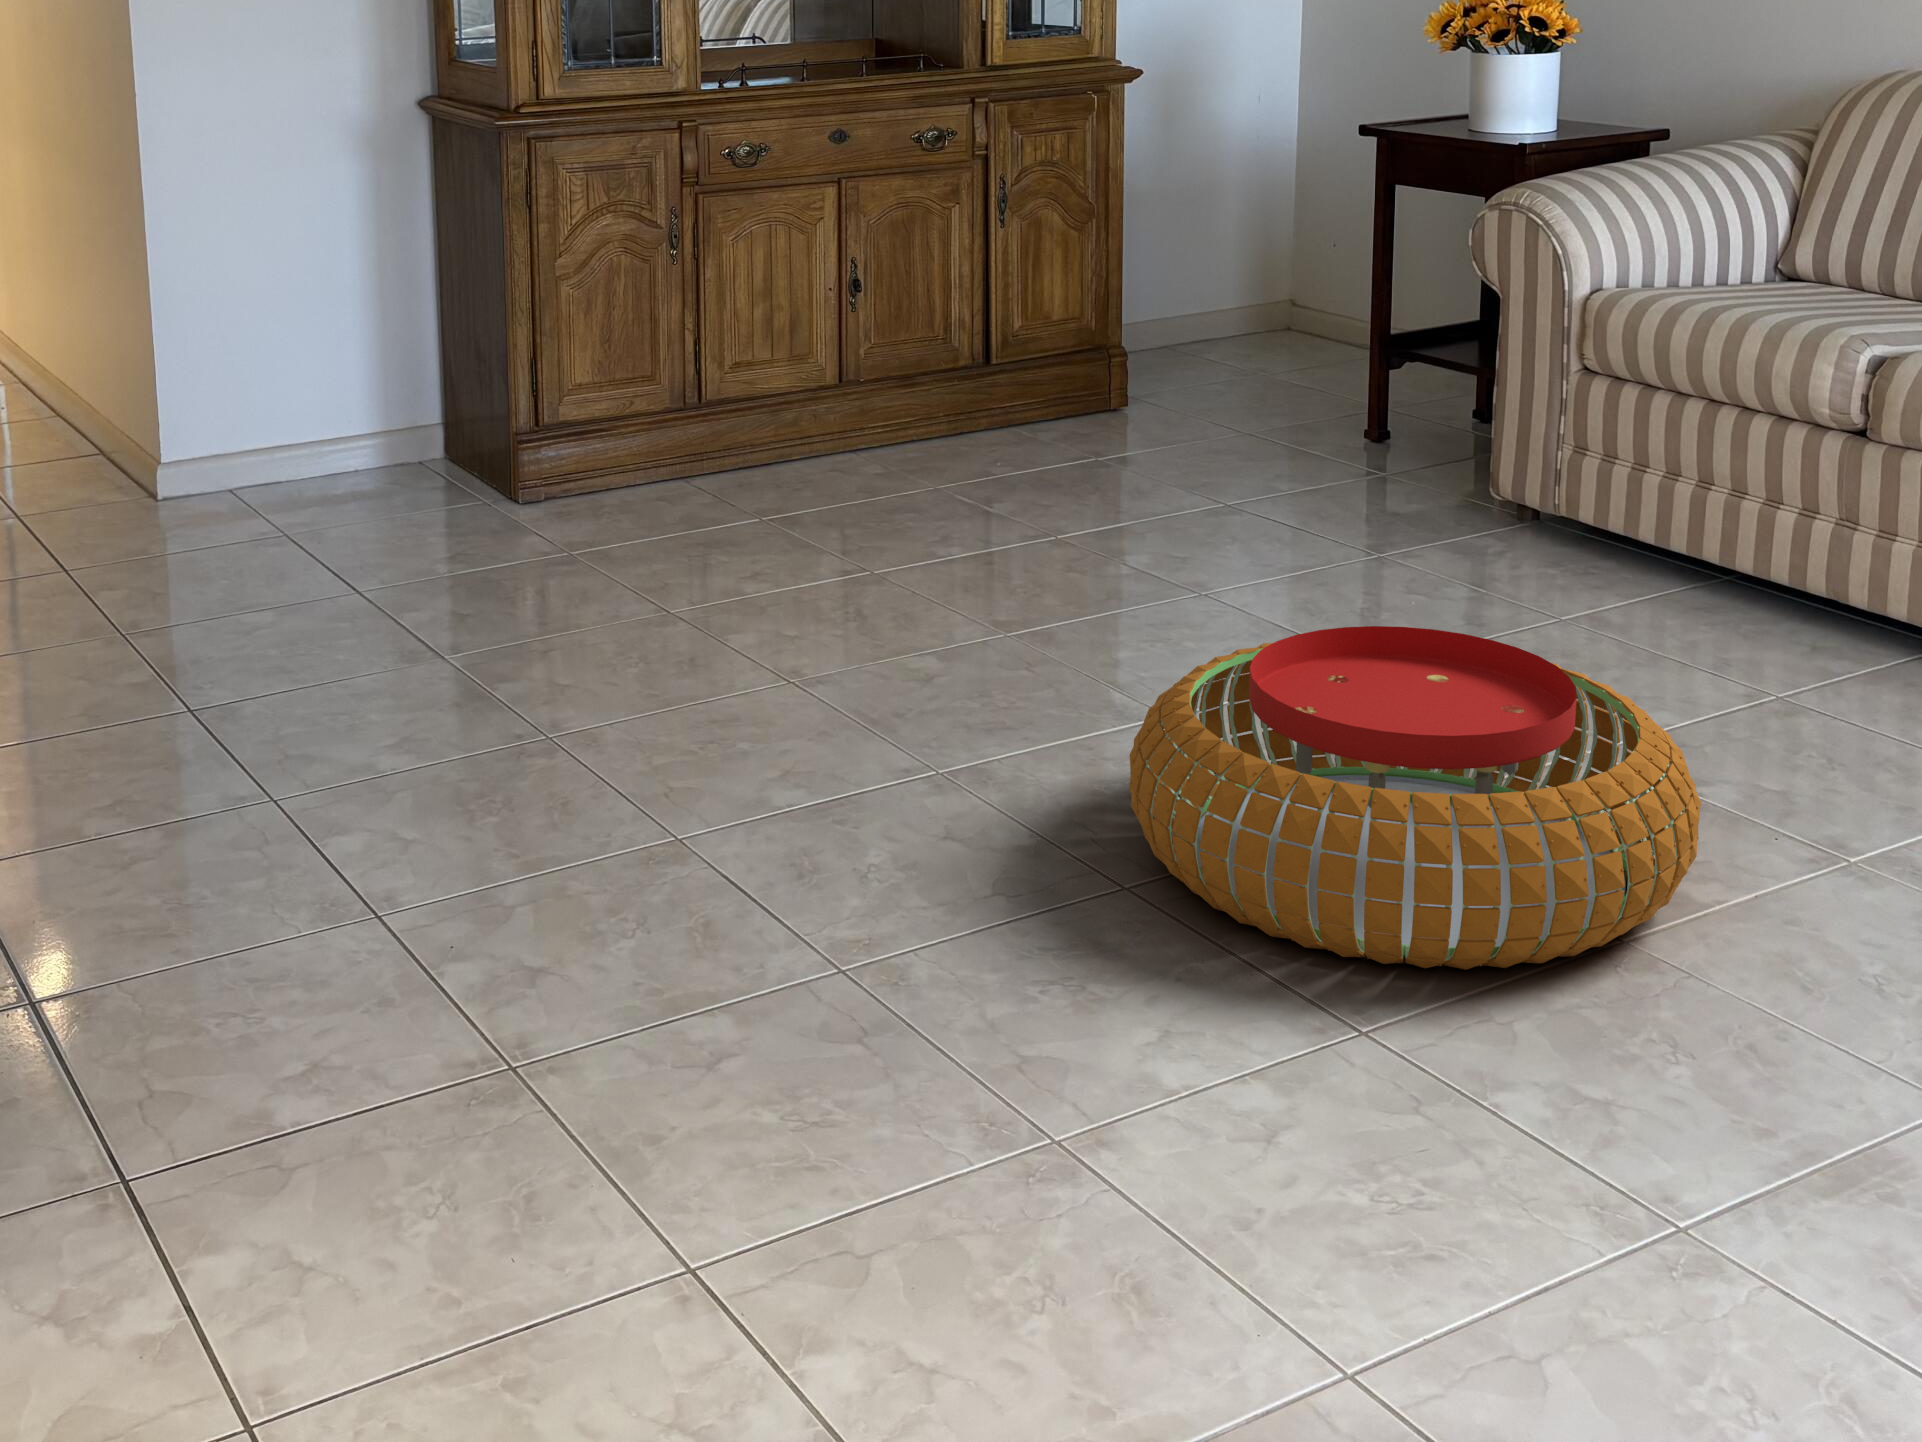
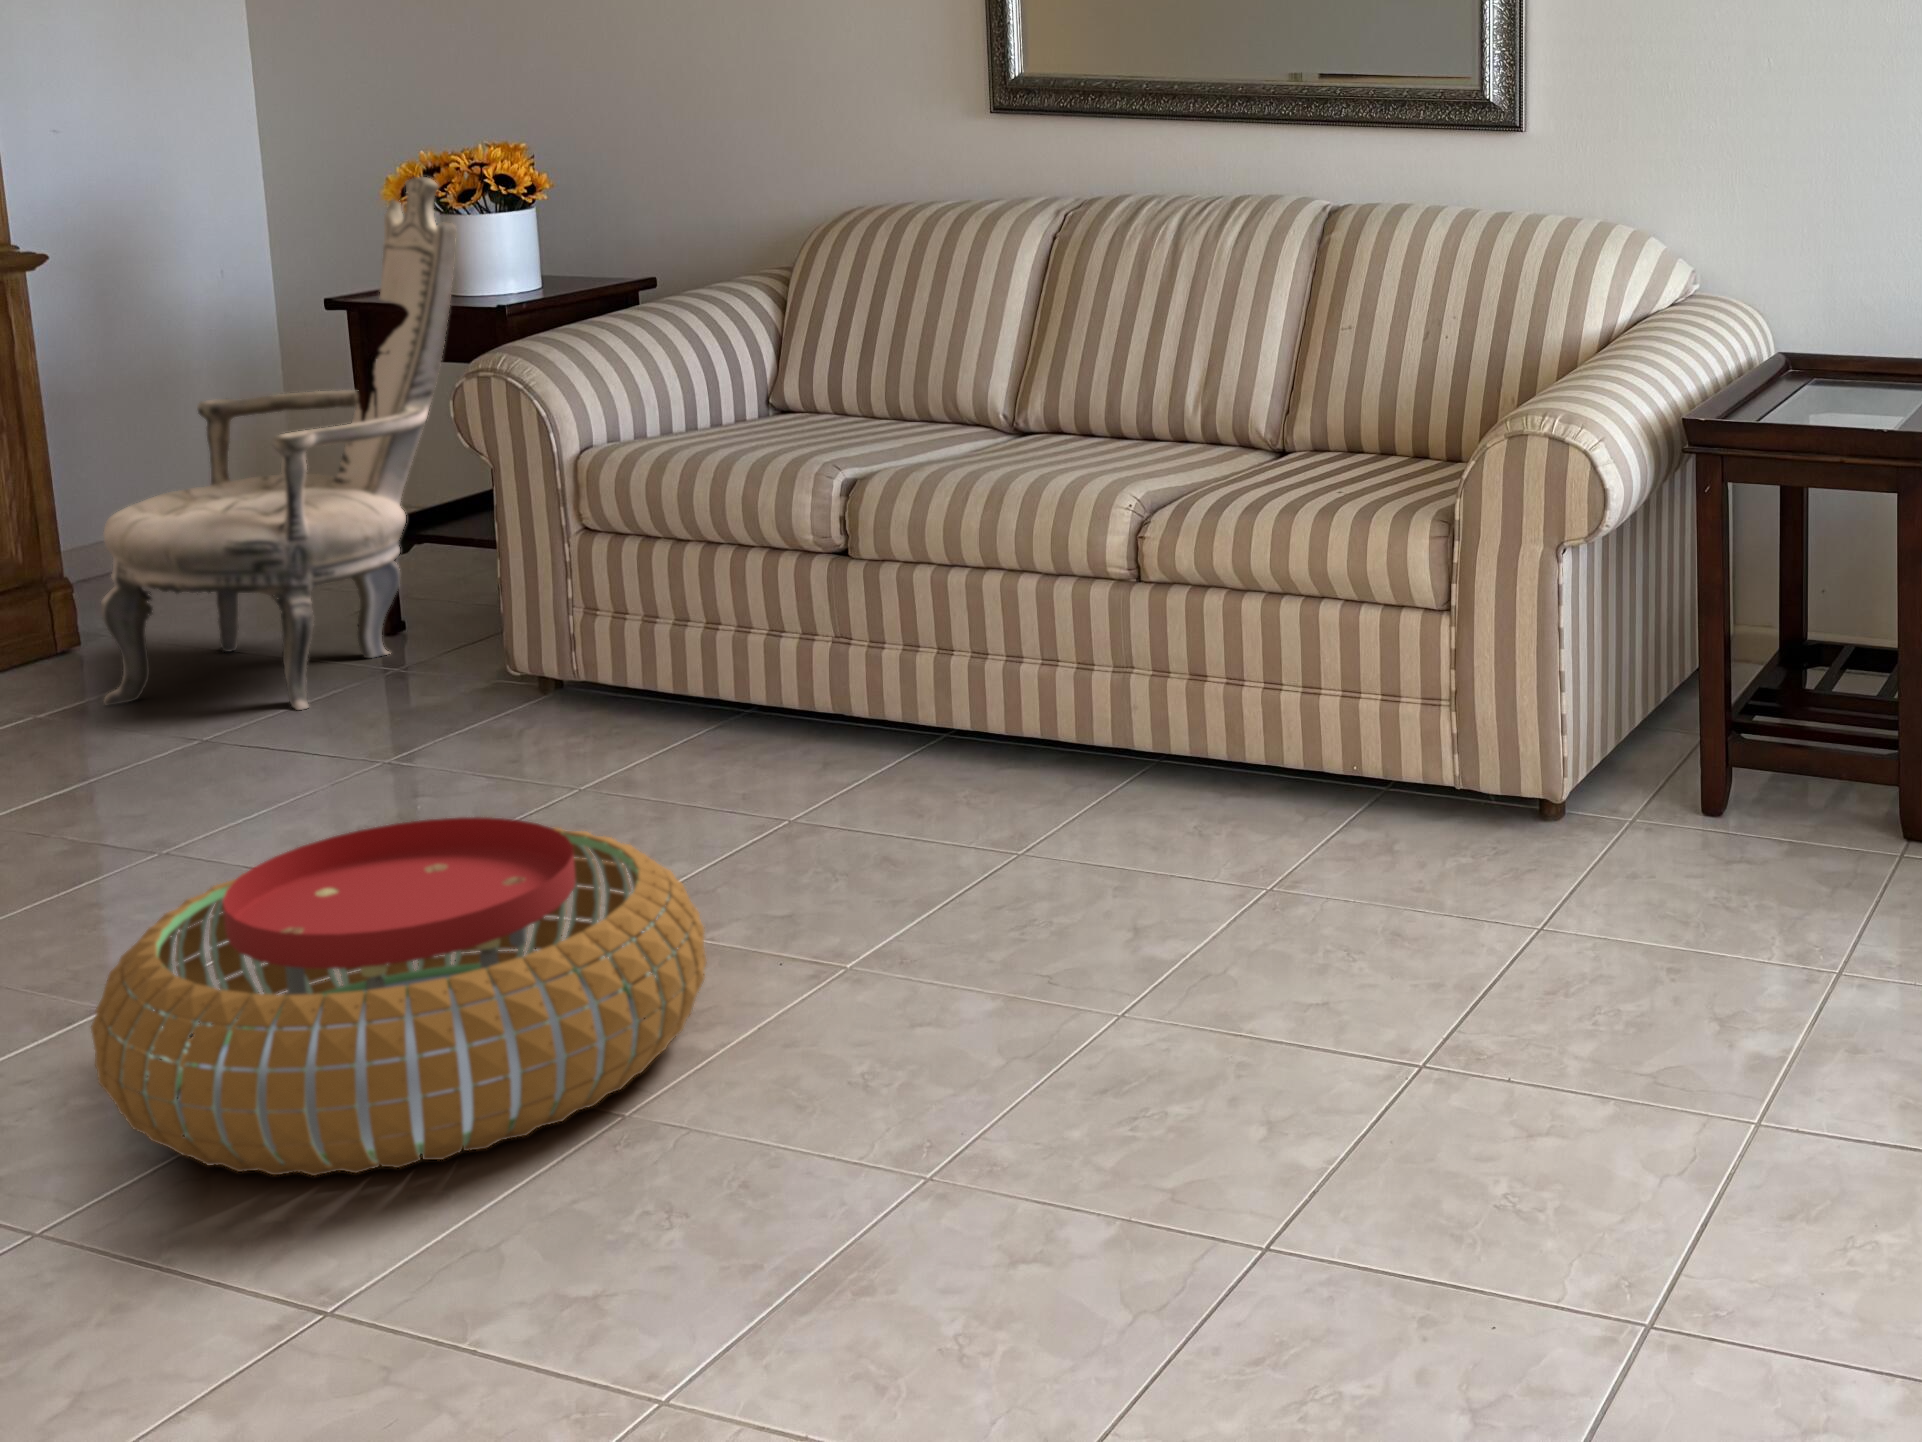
armchair: none [1144,16,1490,495] -> present [101,177,456,710]

